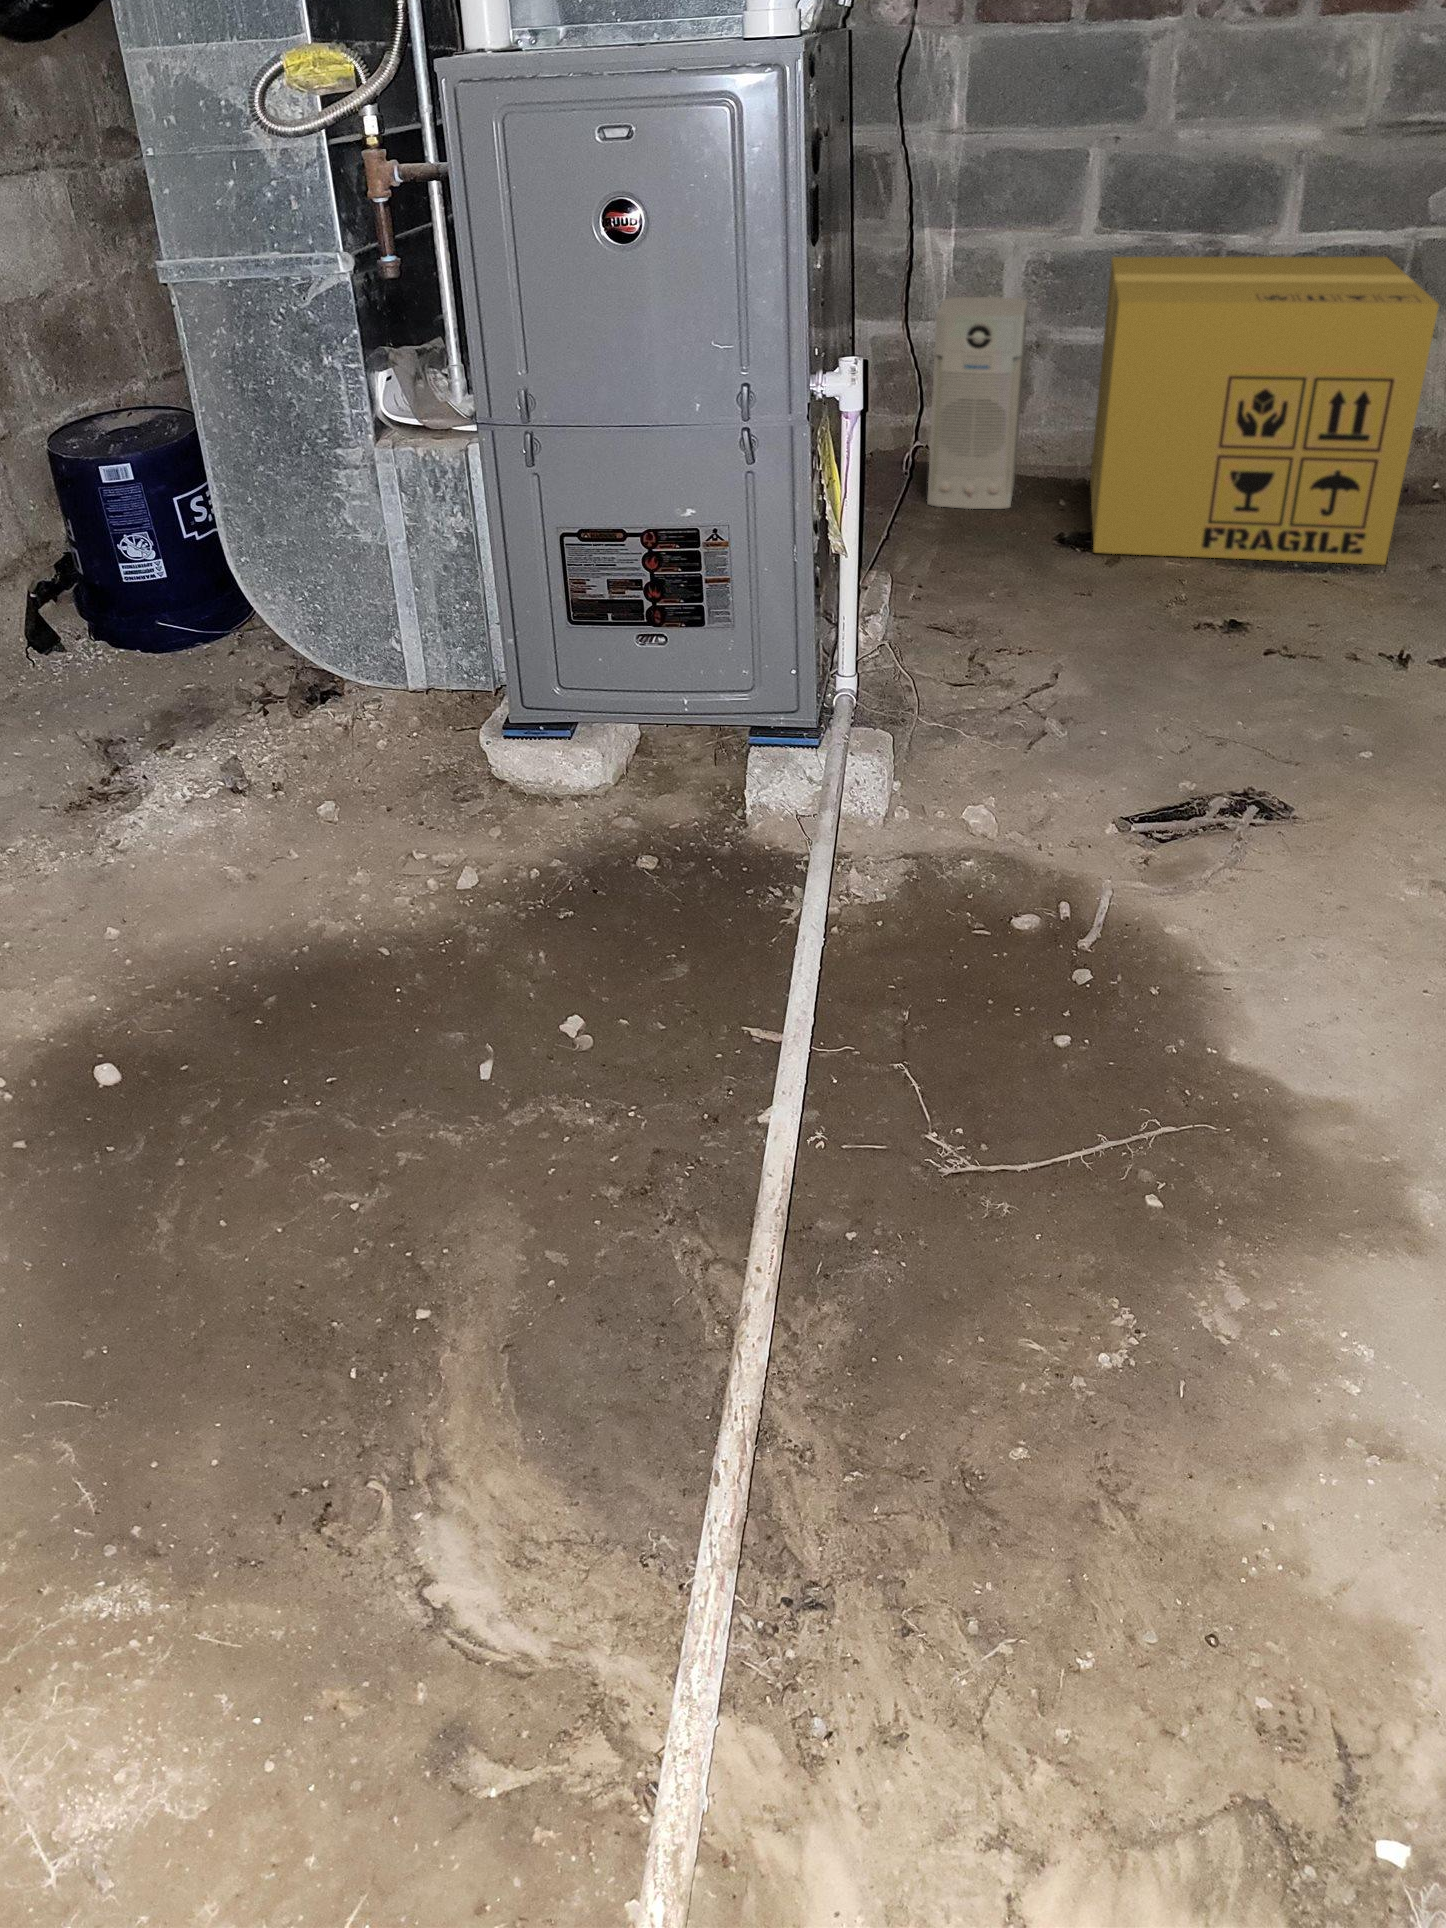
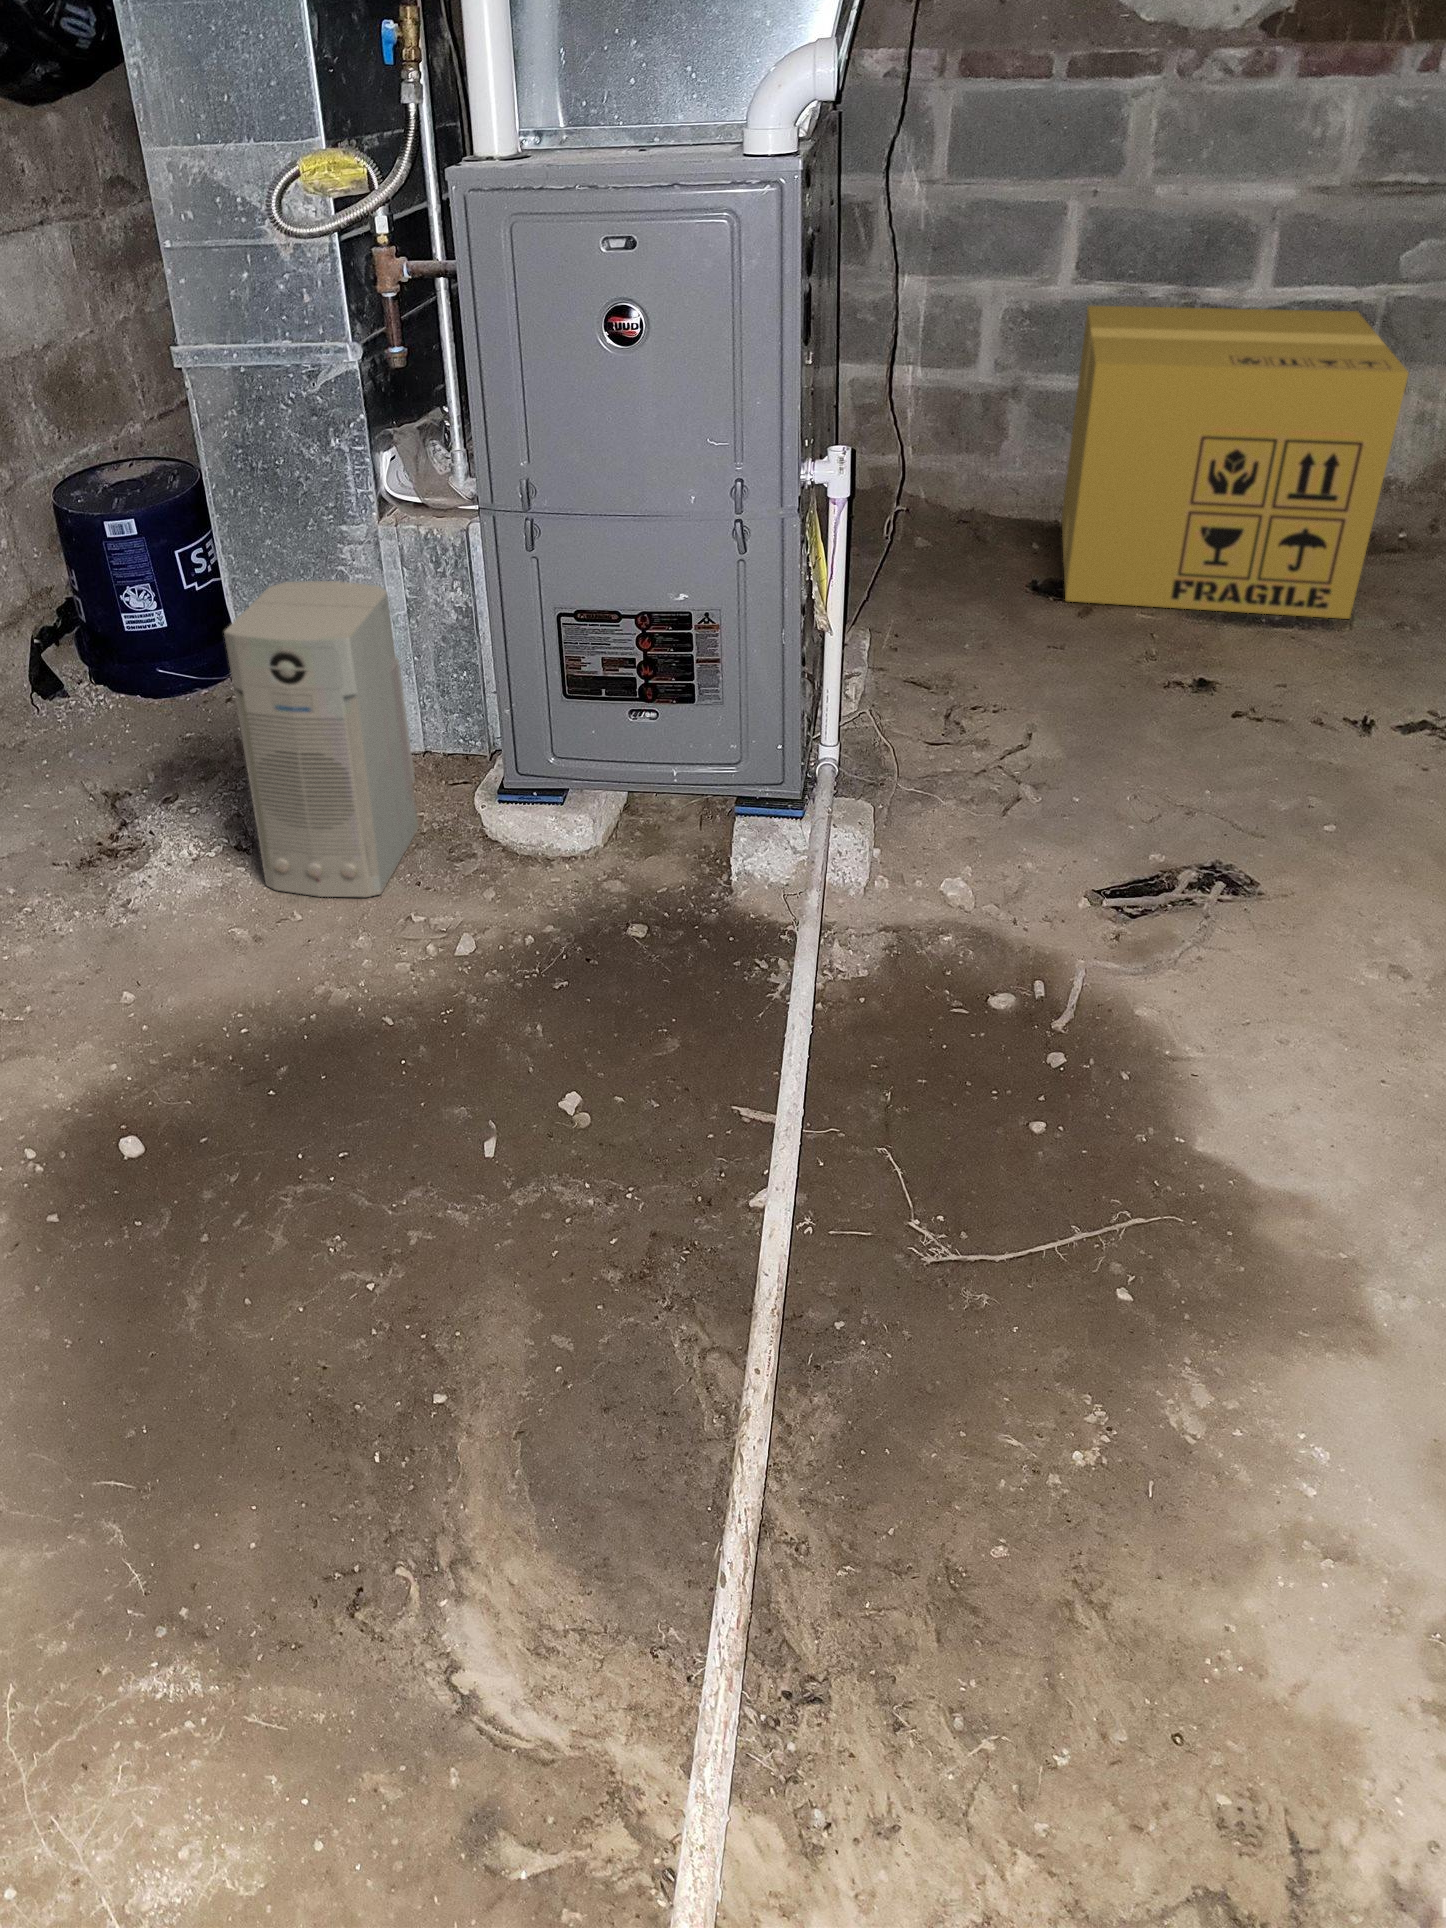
air purifier: present [927,297,1028,509] -> present [224,581,418,897]

